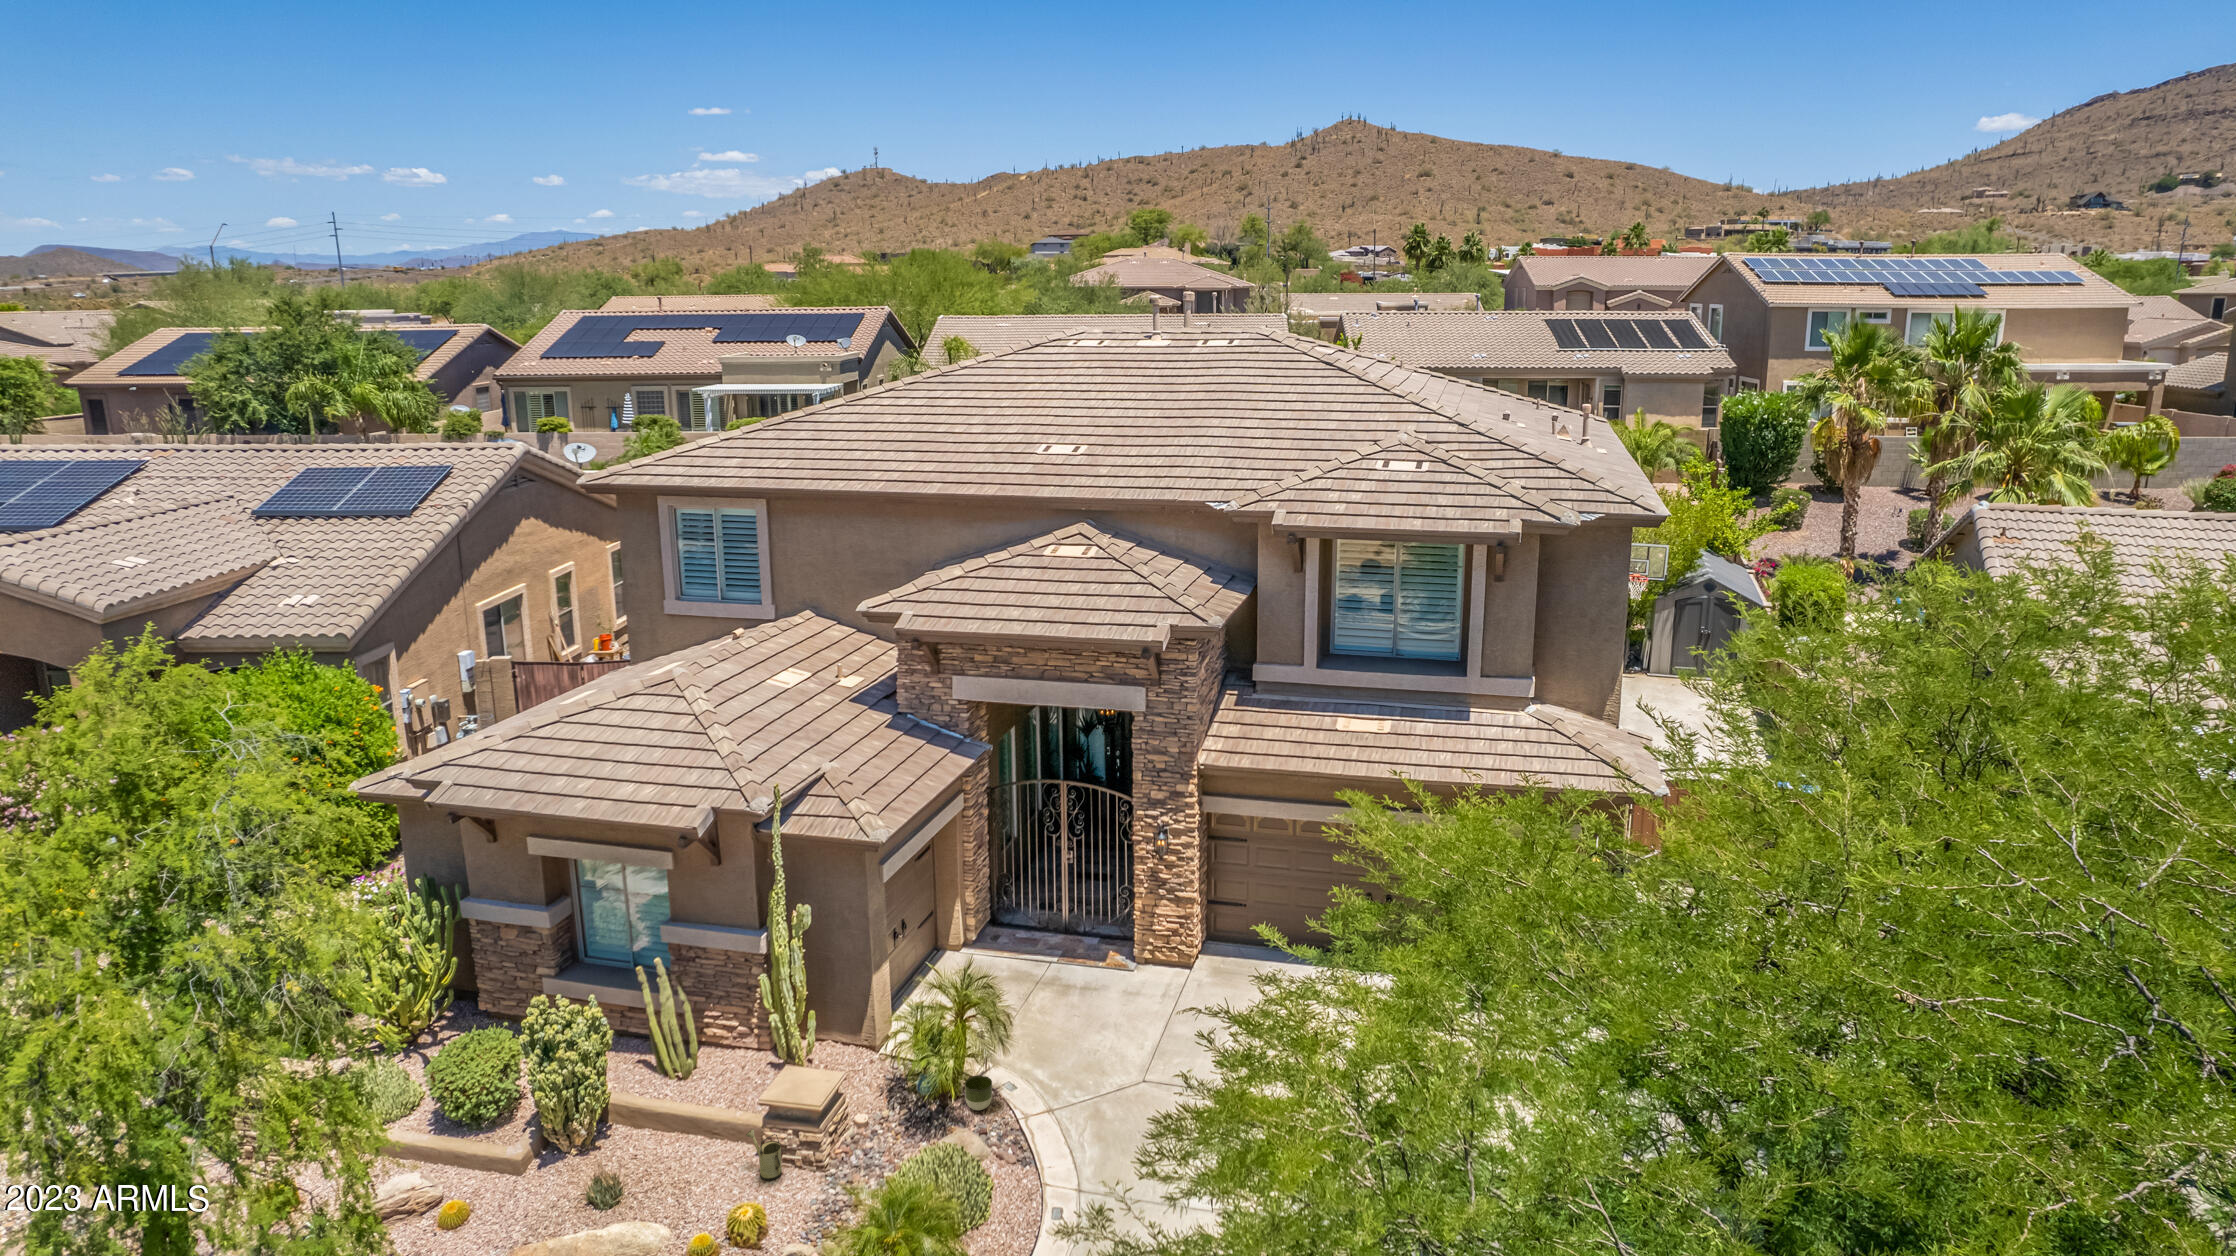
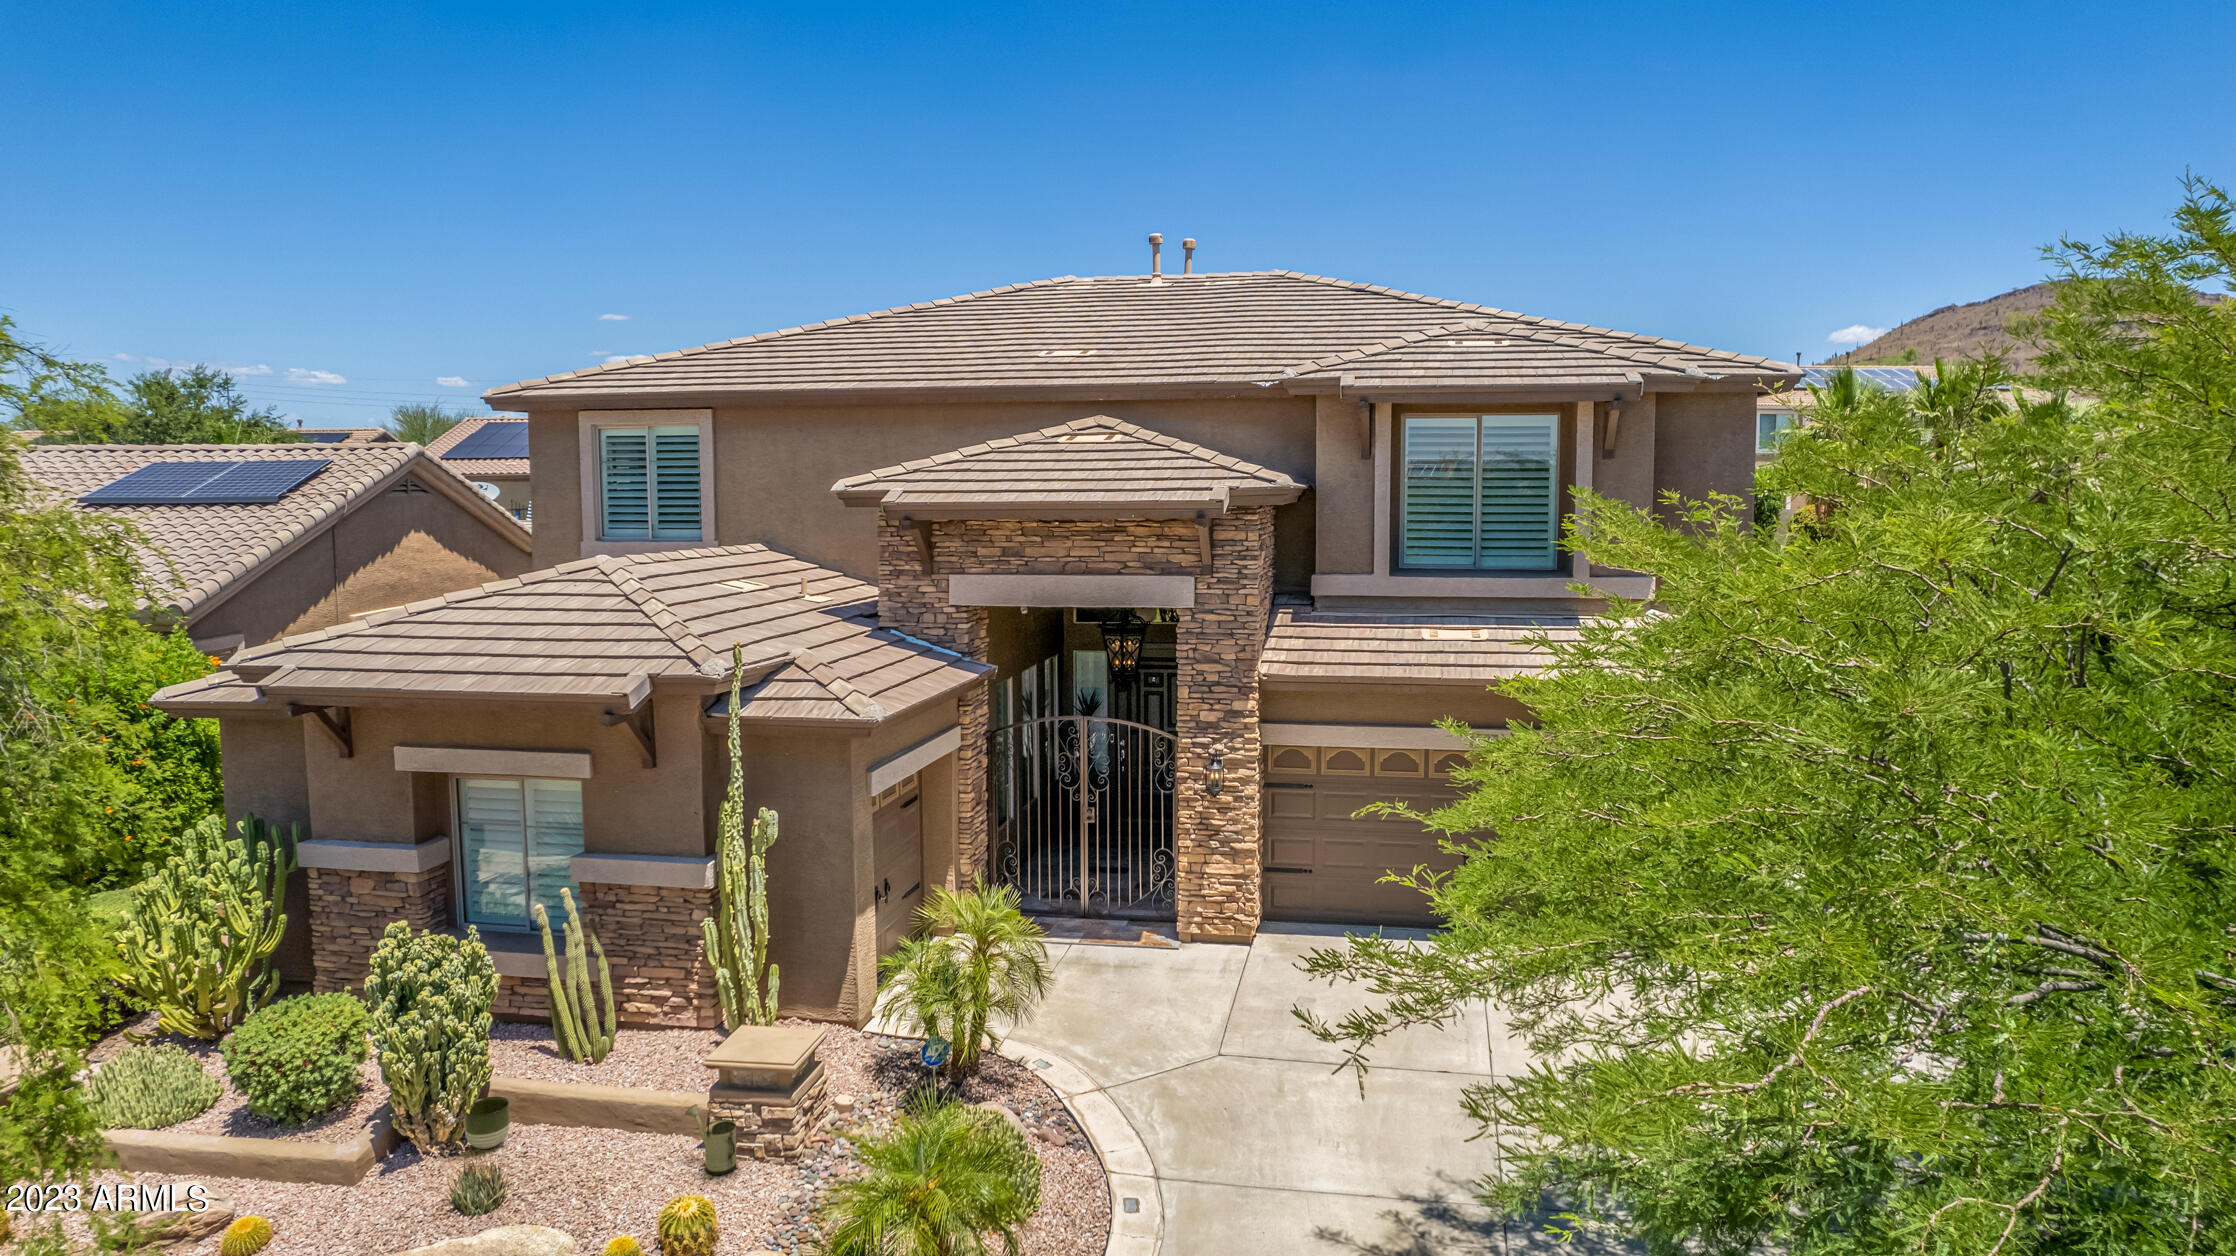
planter: present [965,1075,992,1110] -> present [465,1097,510,1149]

